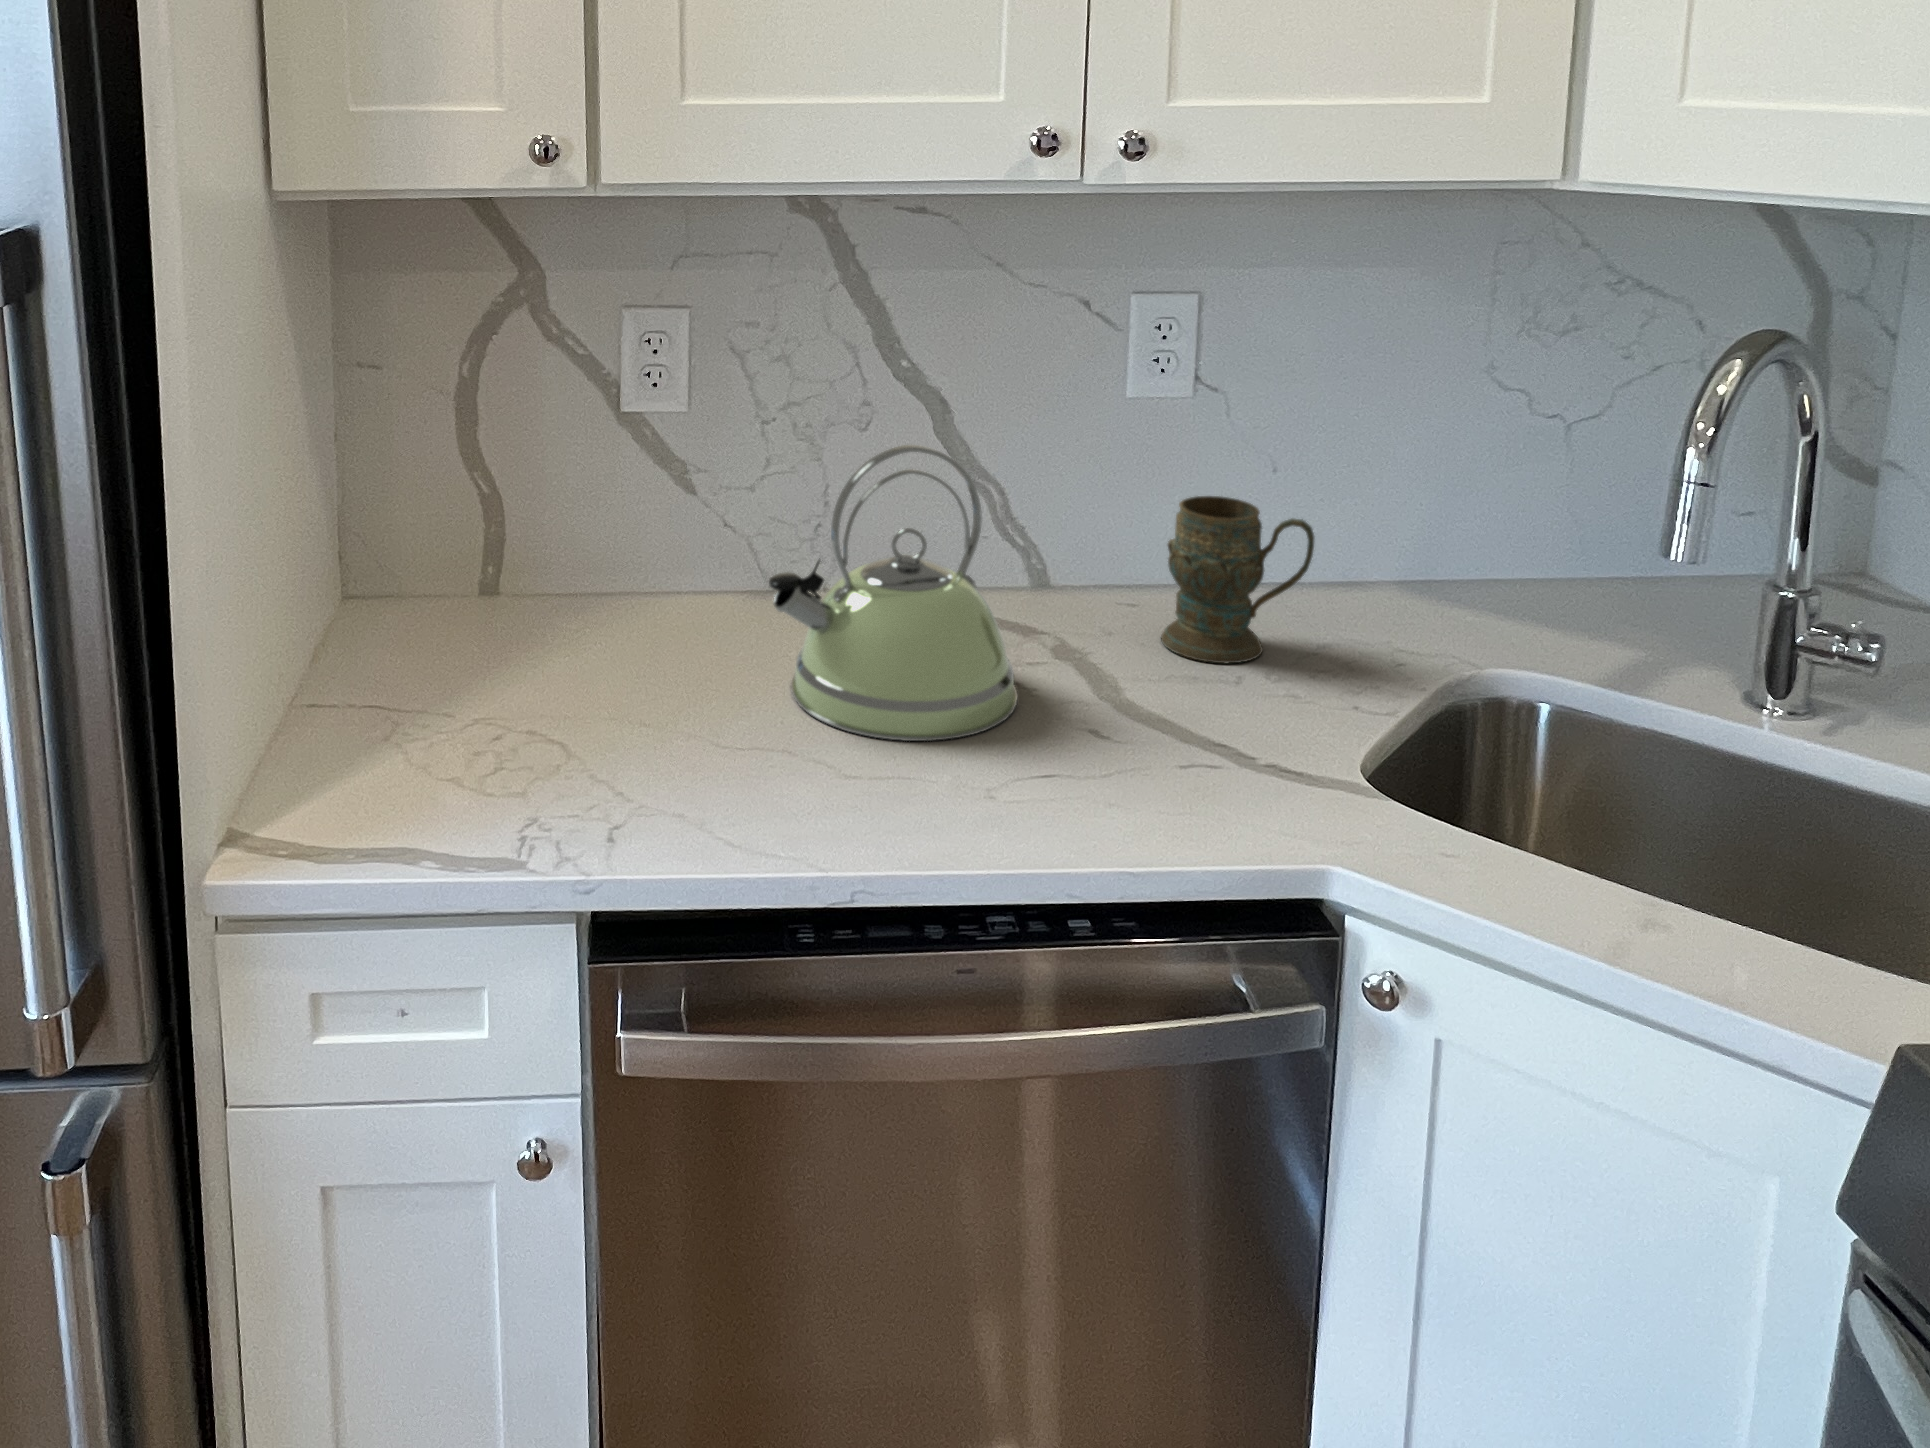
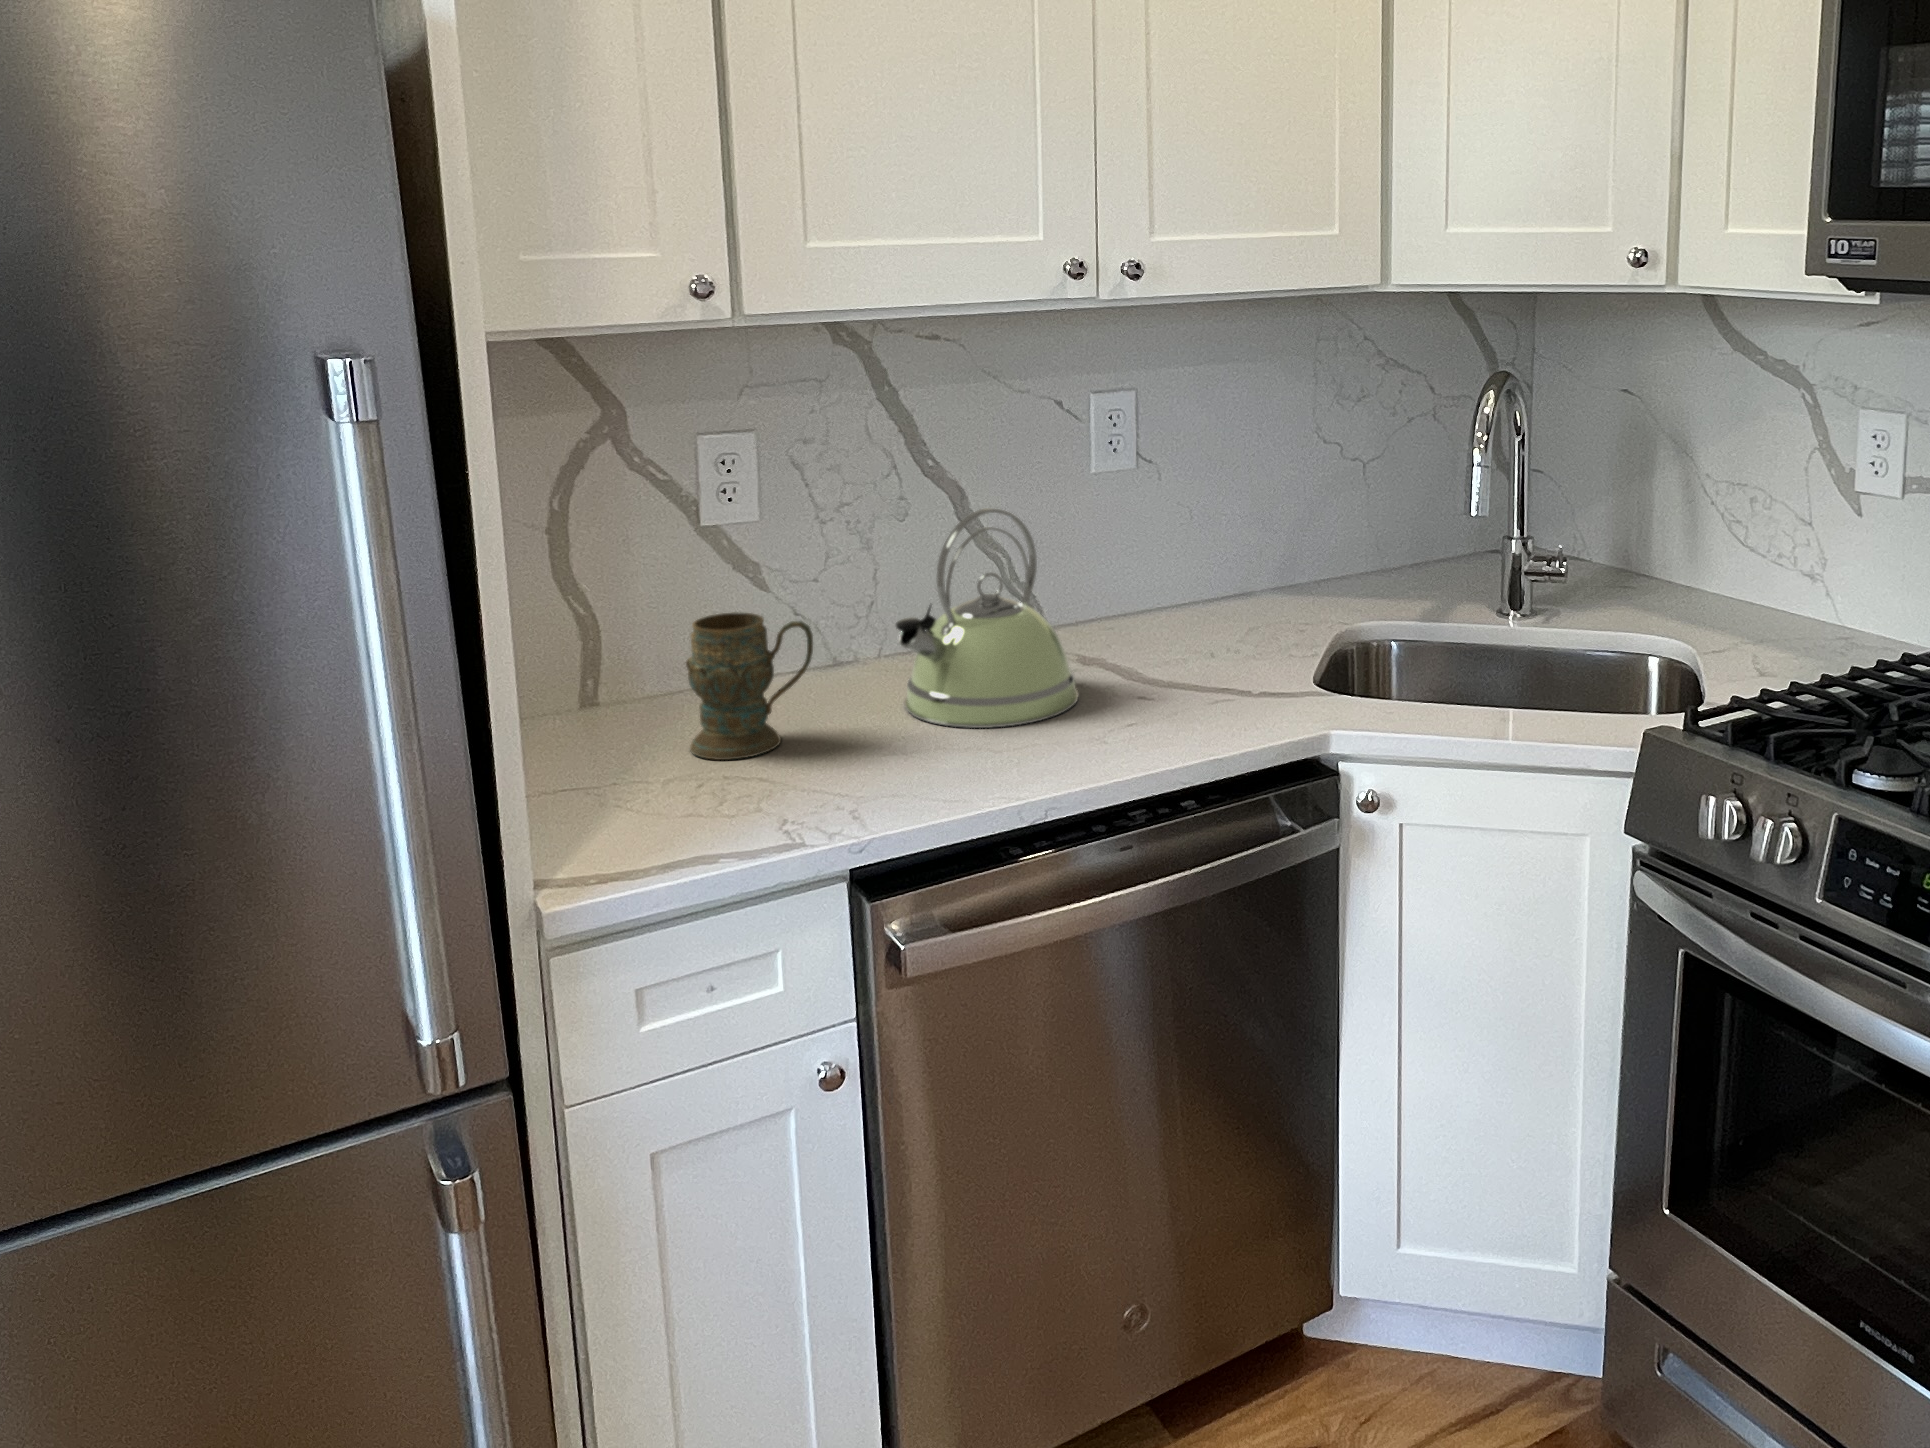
mug: present [1161,496,1314,663] -> present [686,612,813,760]

